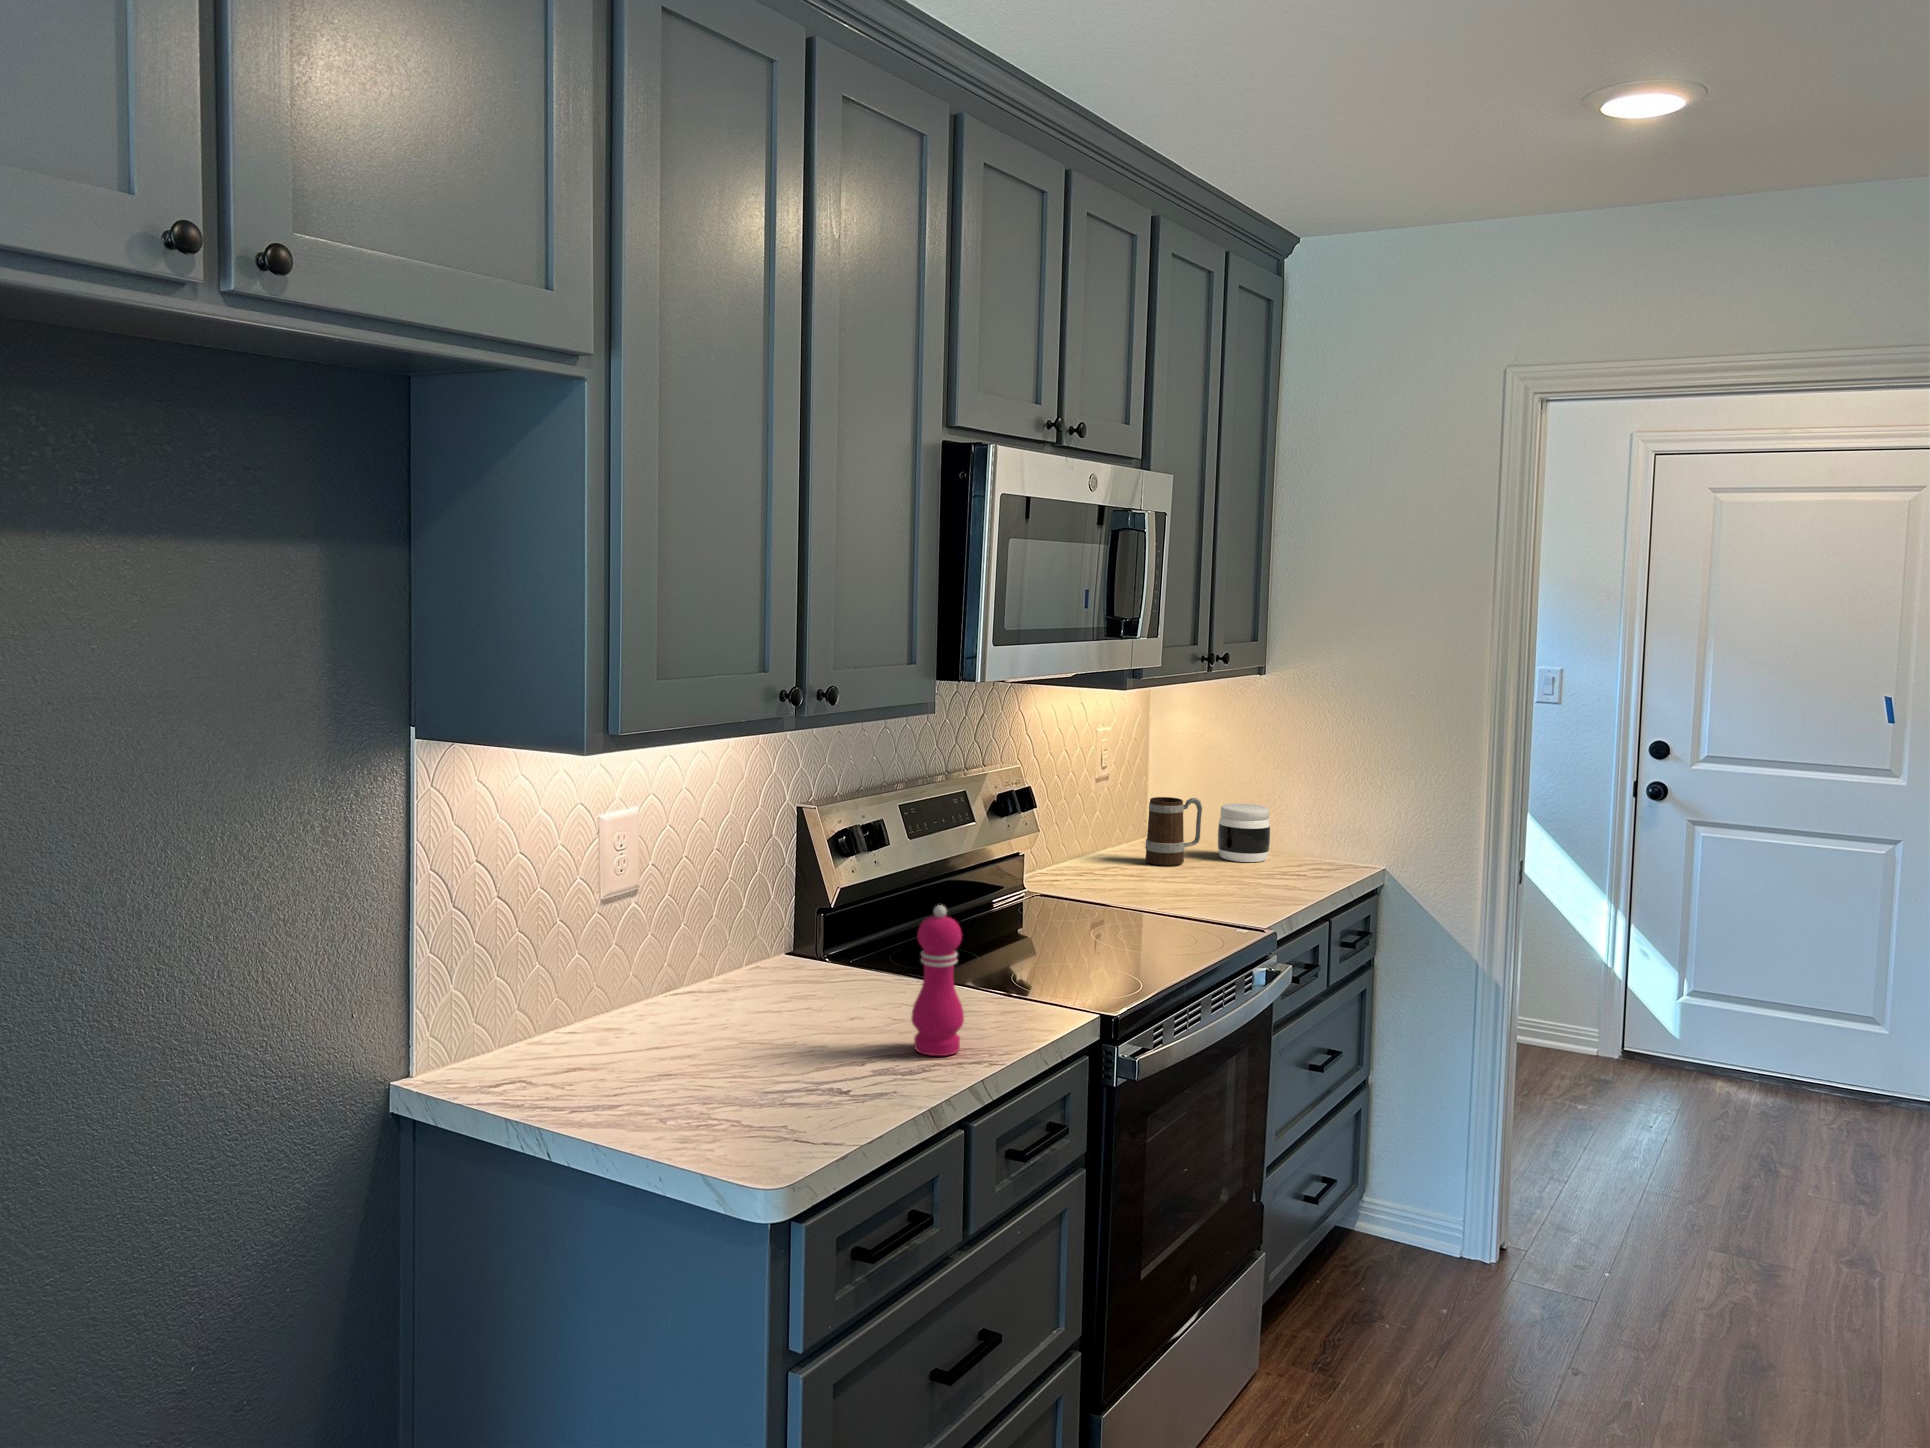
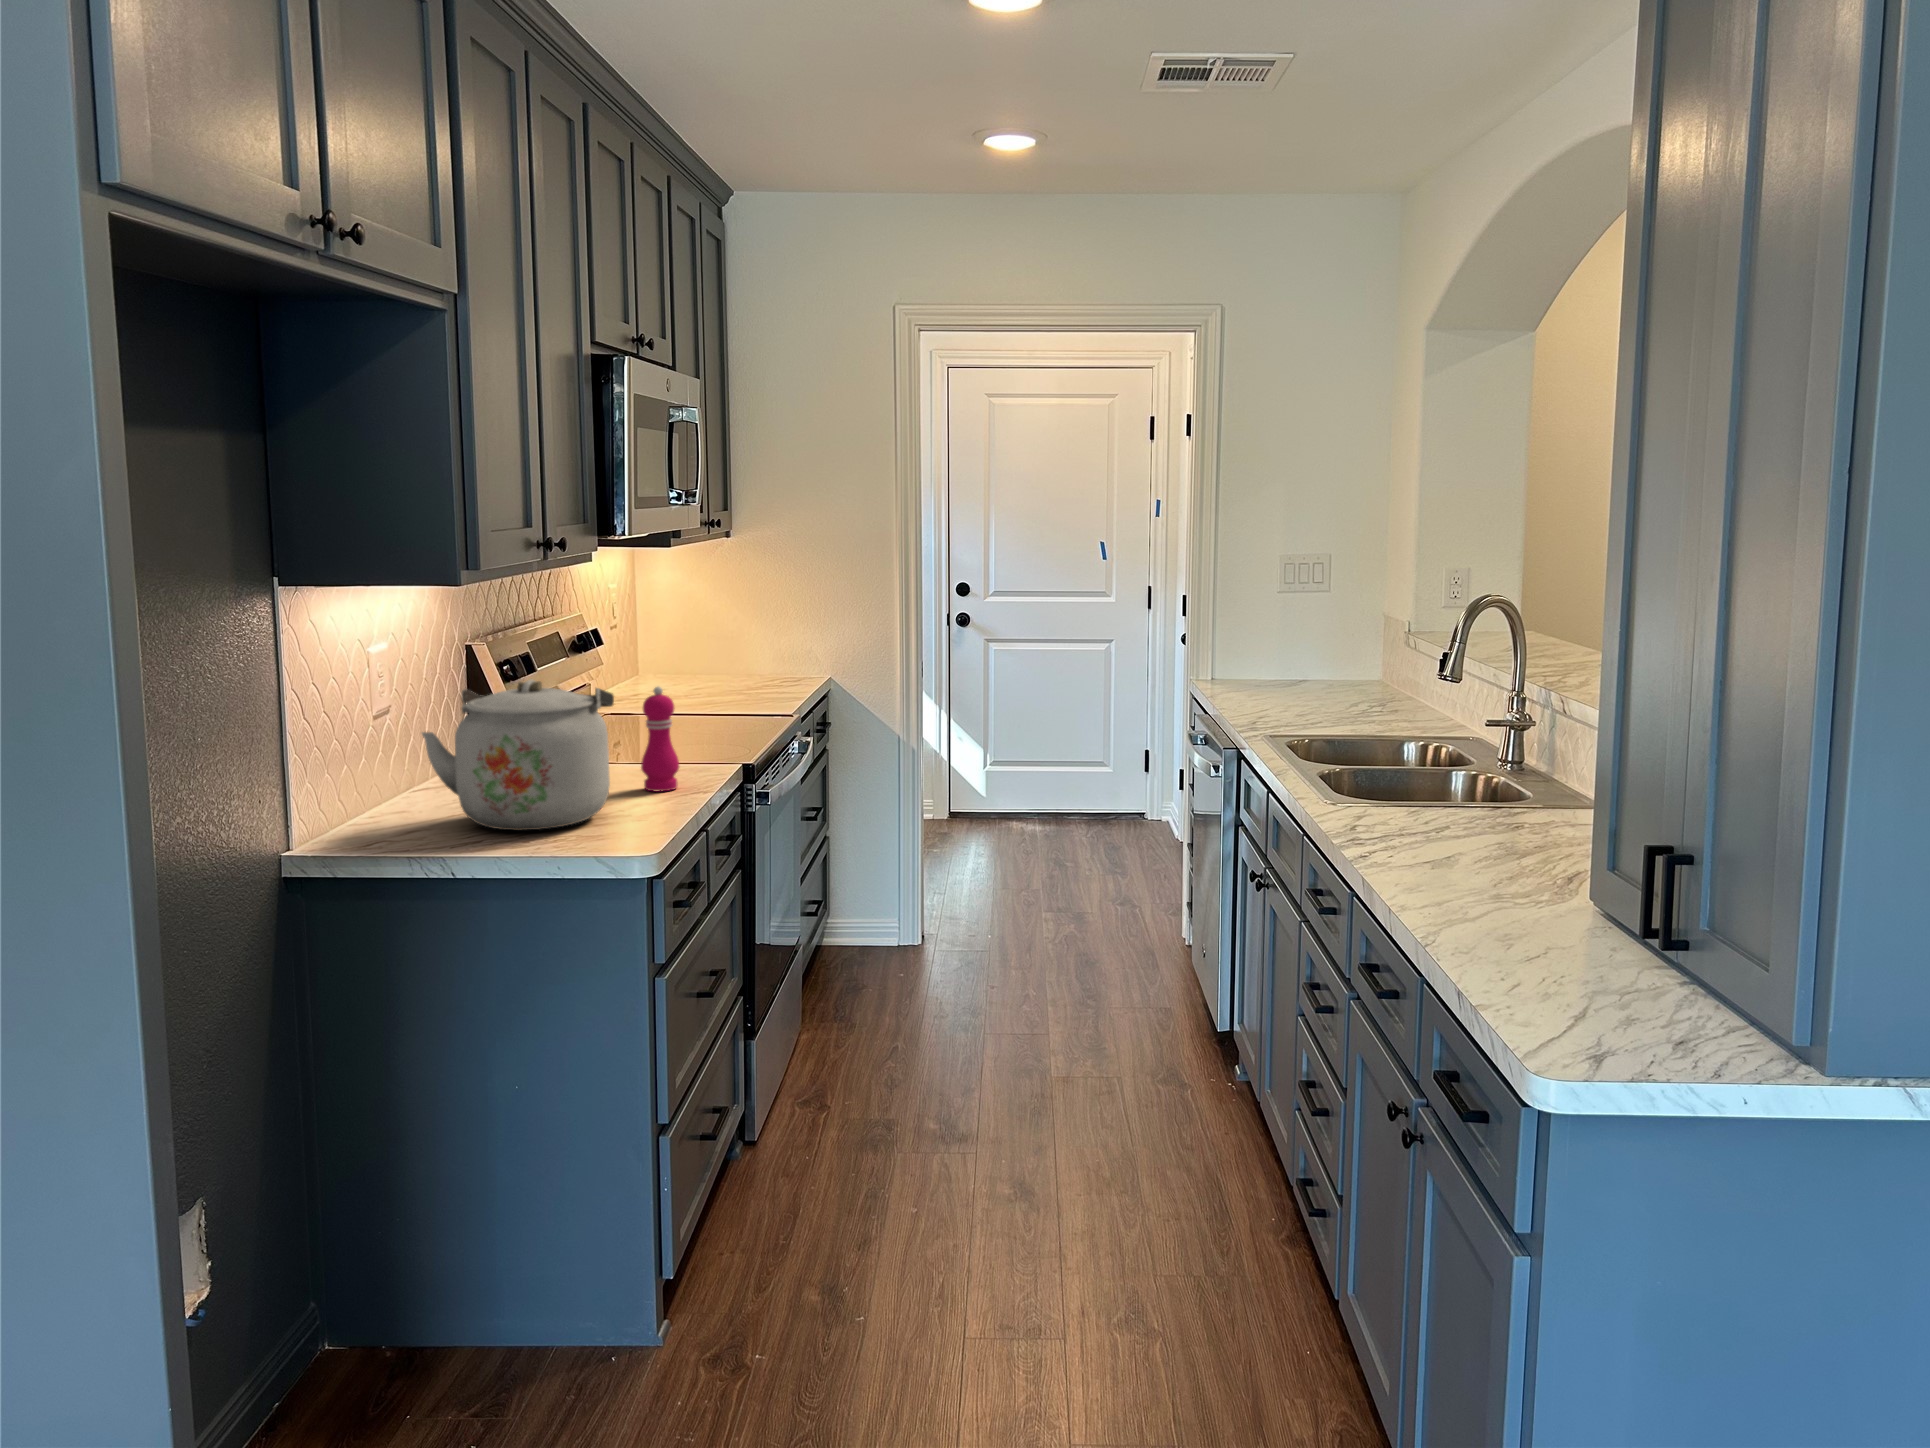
mug: present [1145,797,1202,866] -> none [659,635,701,689]
jar: present [1218,803,1270,862] -> none [708,639,748,682]
kettle: none [600,887,853,1103] -> present [422,680,614,831]

